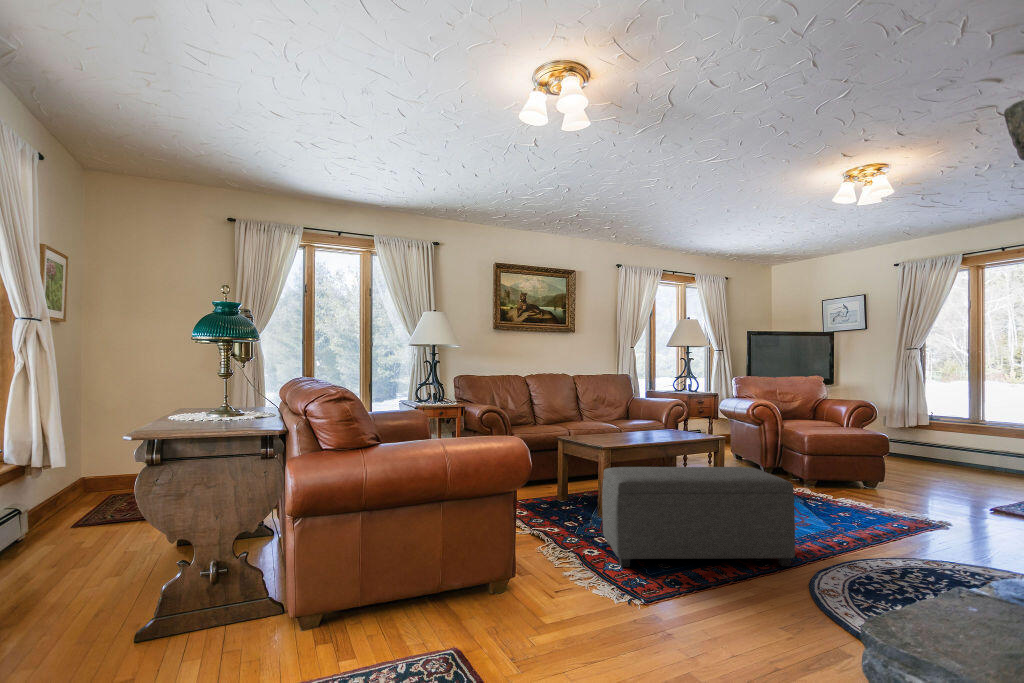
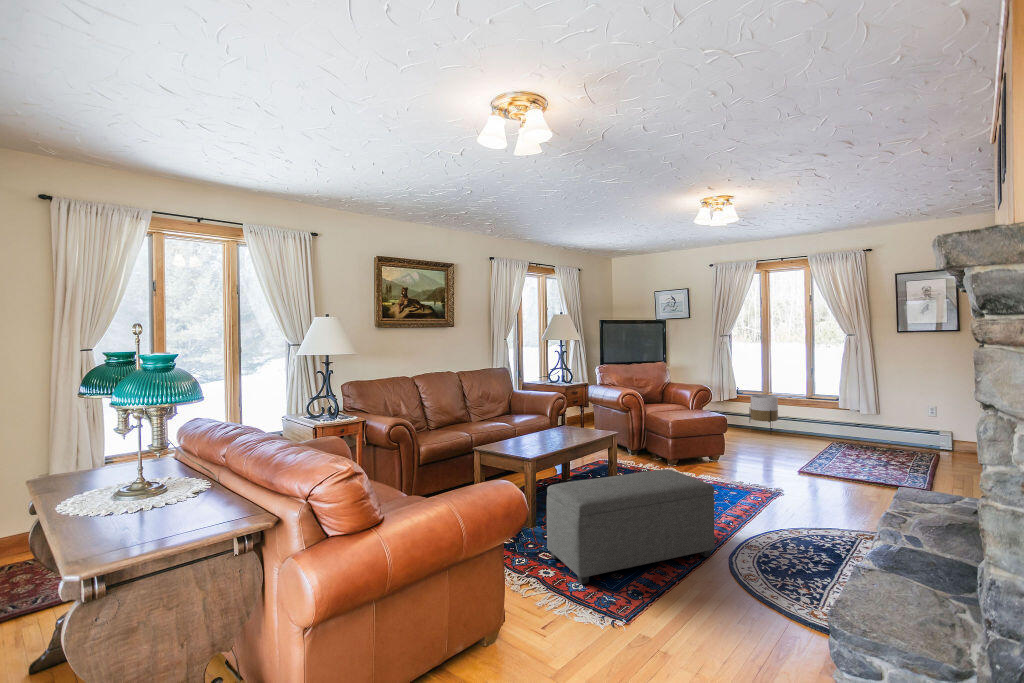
planter: none [948,422,991,472] -> present [749,395,778,434]

